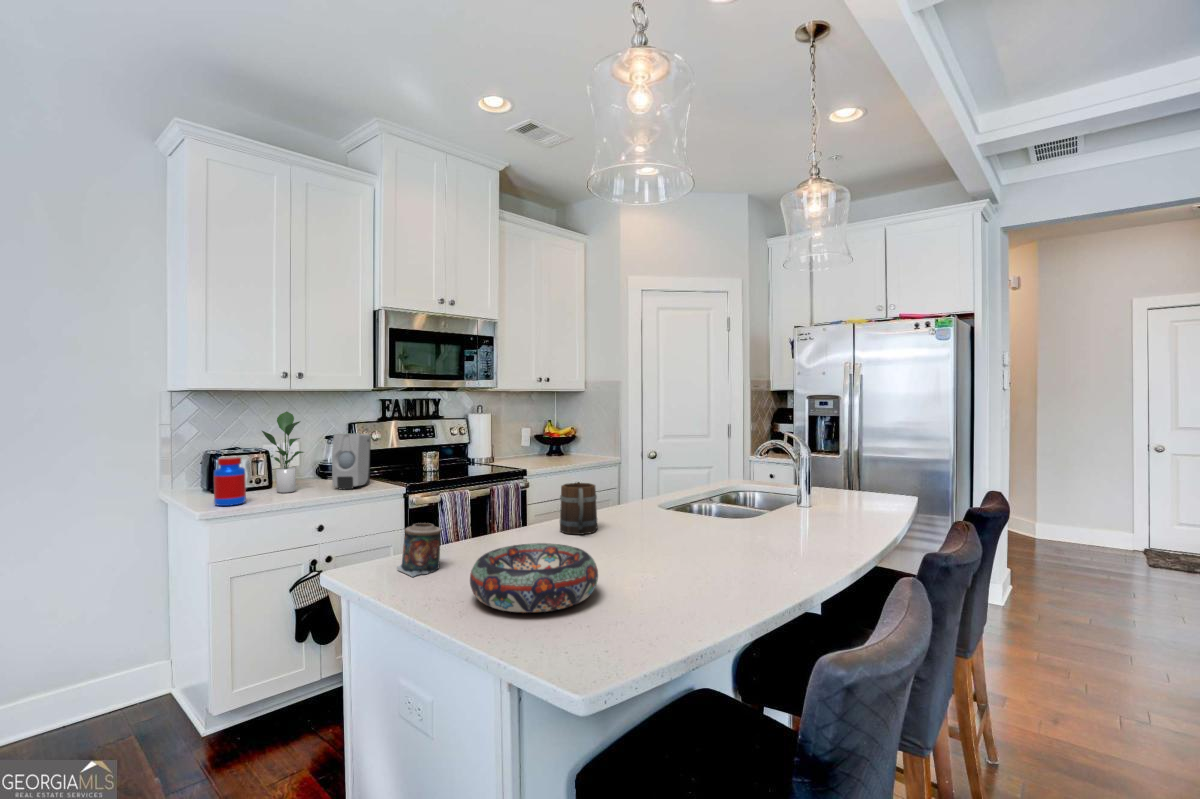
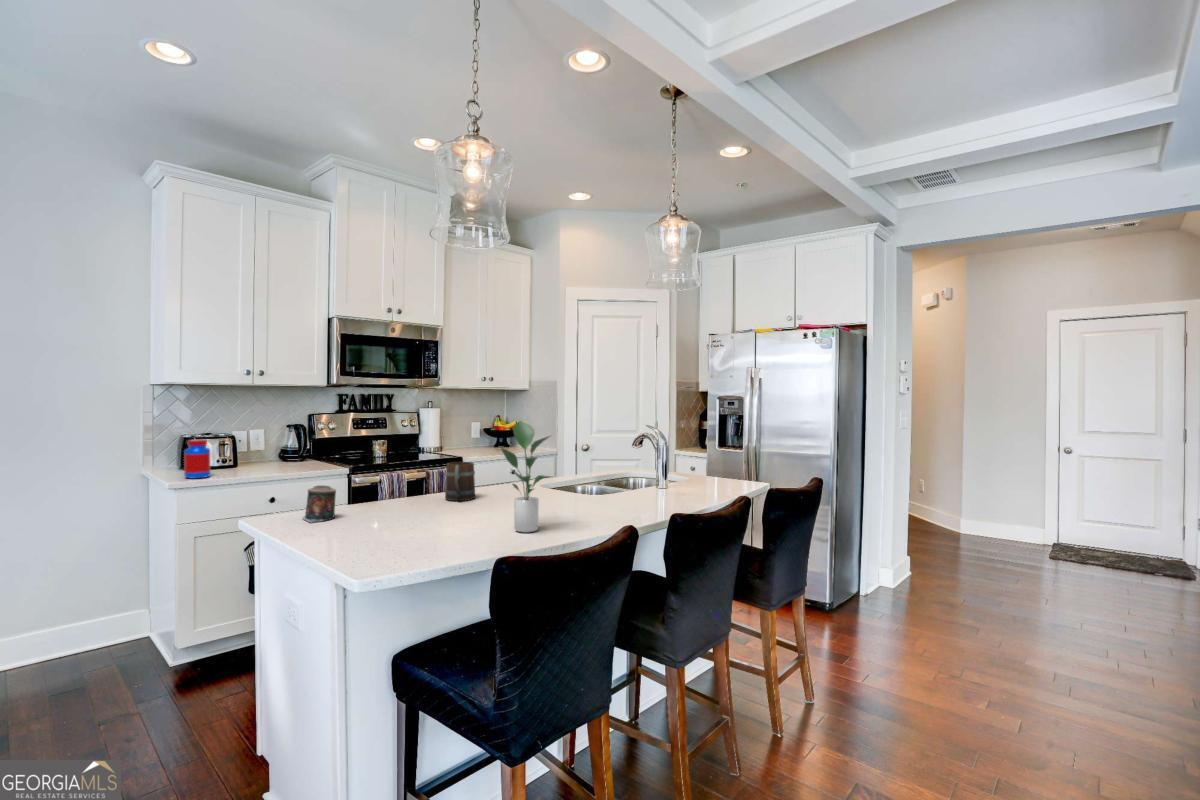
potted plant: present [262,412,304,493] -> present [501,421,549,532]
soap dispenser: present [332,434,371,489] -> none [286,423,321,469]
decorative bowl: present [470,543,598,613] -> none [339,499,434,541]

